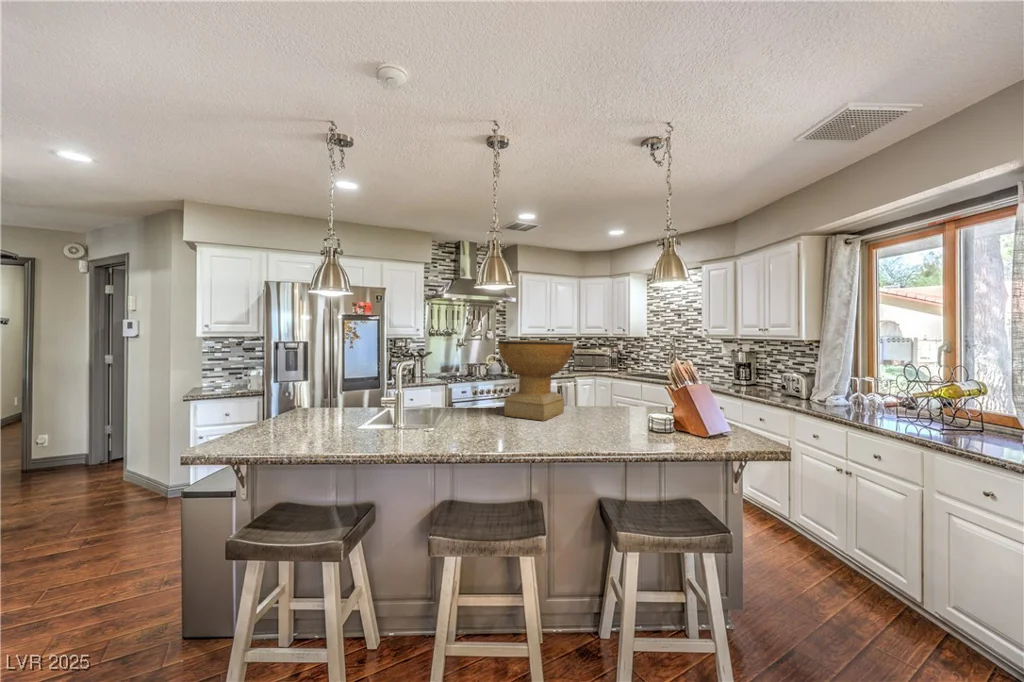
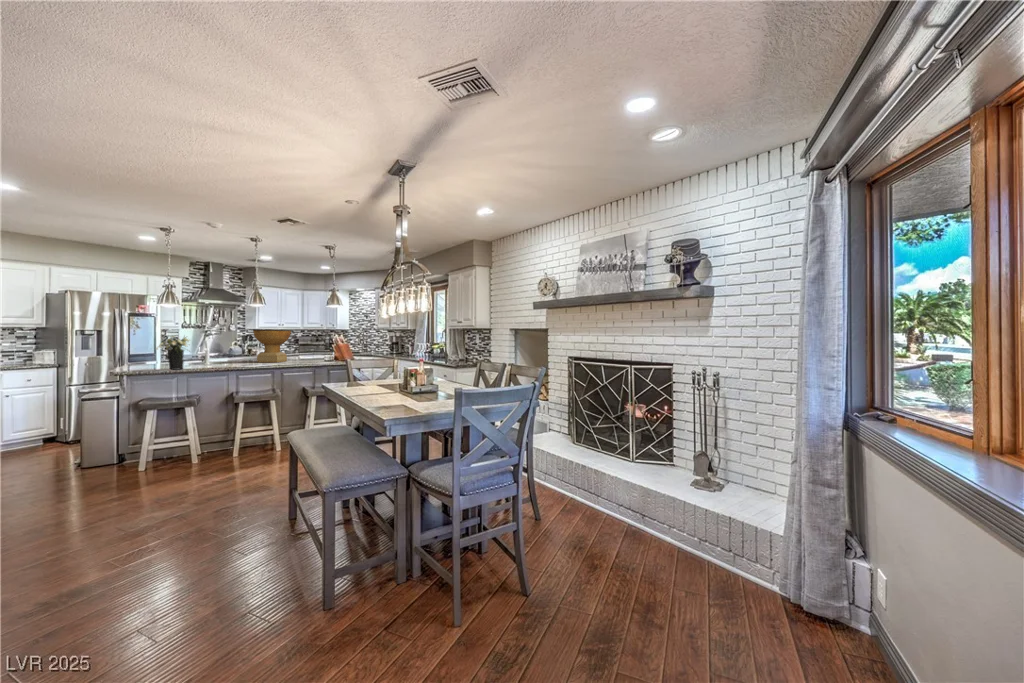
flower arrangement: none [266,358,354,449] -> present [156,336,190,370]

